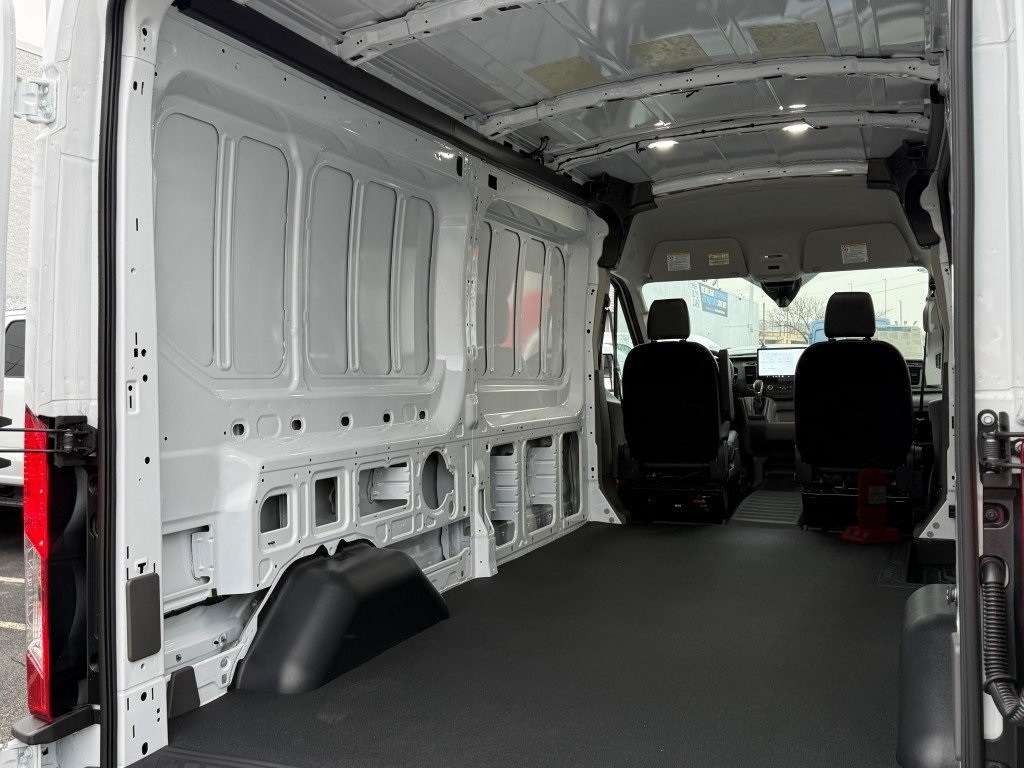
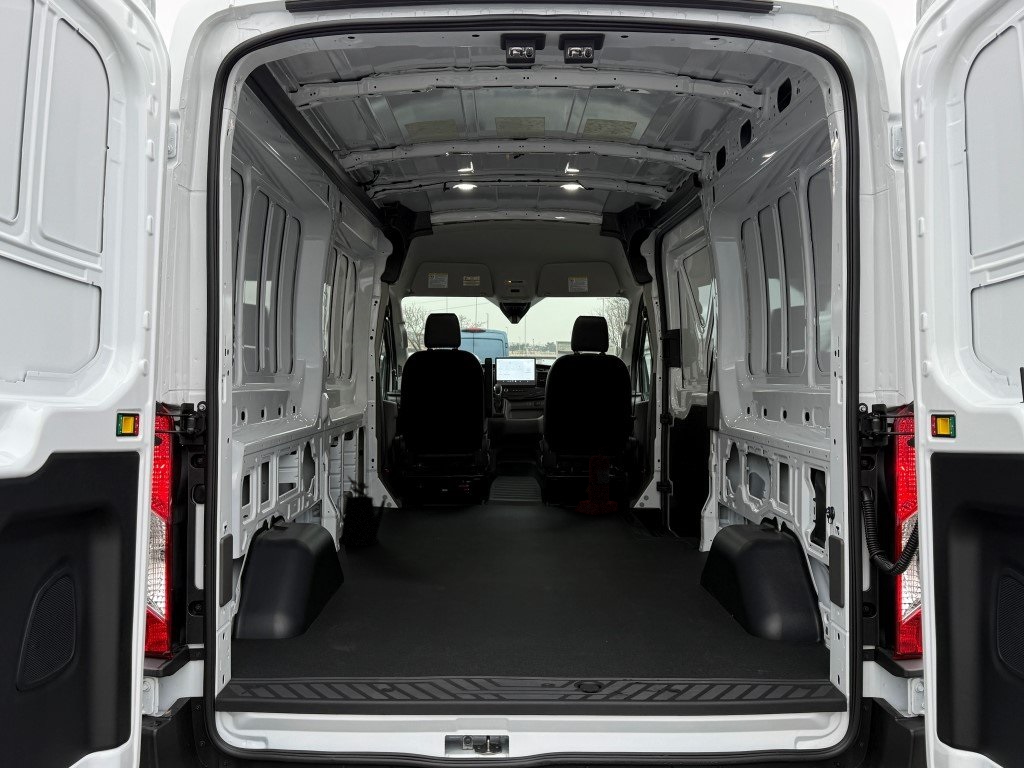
watering can: none [534,480,582,560] -> present [337,477,386,546]

